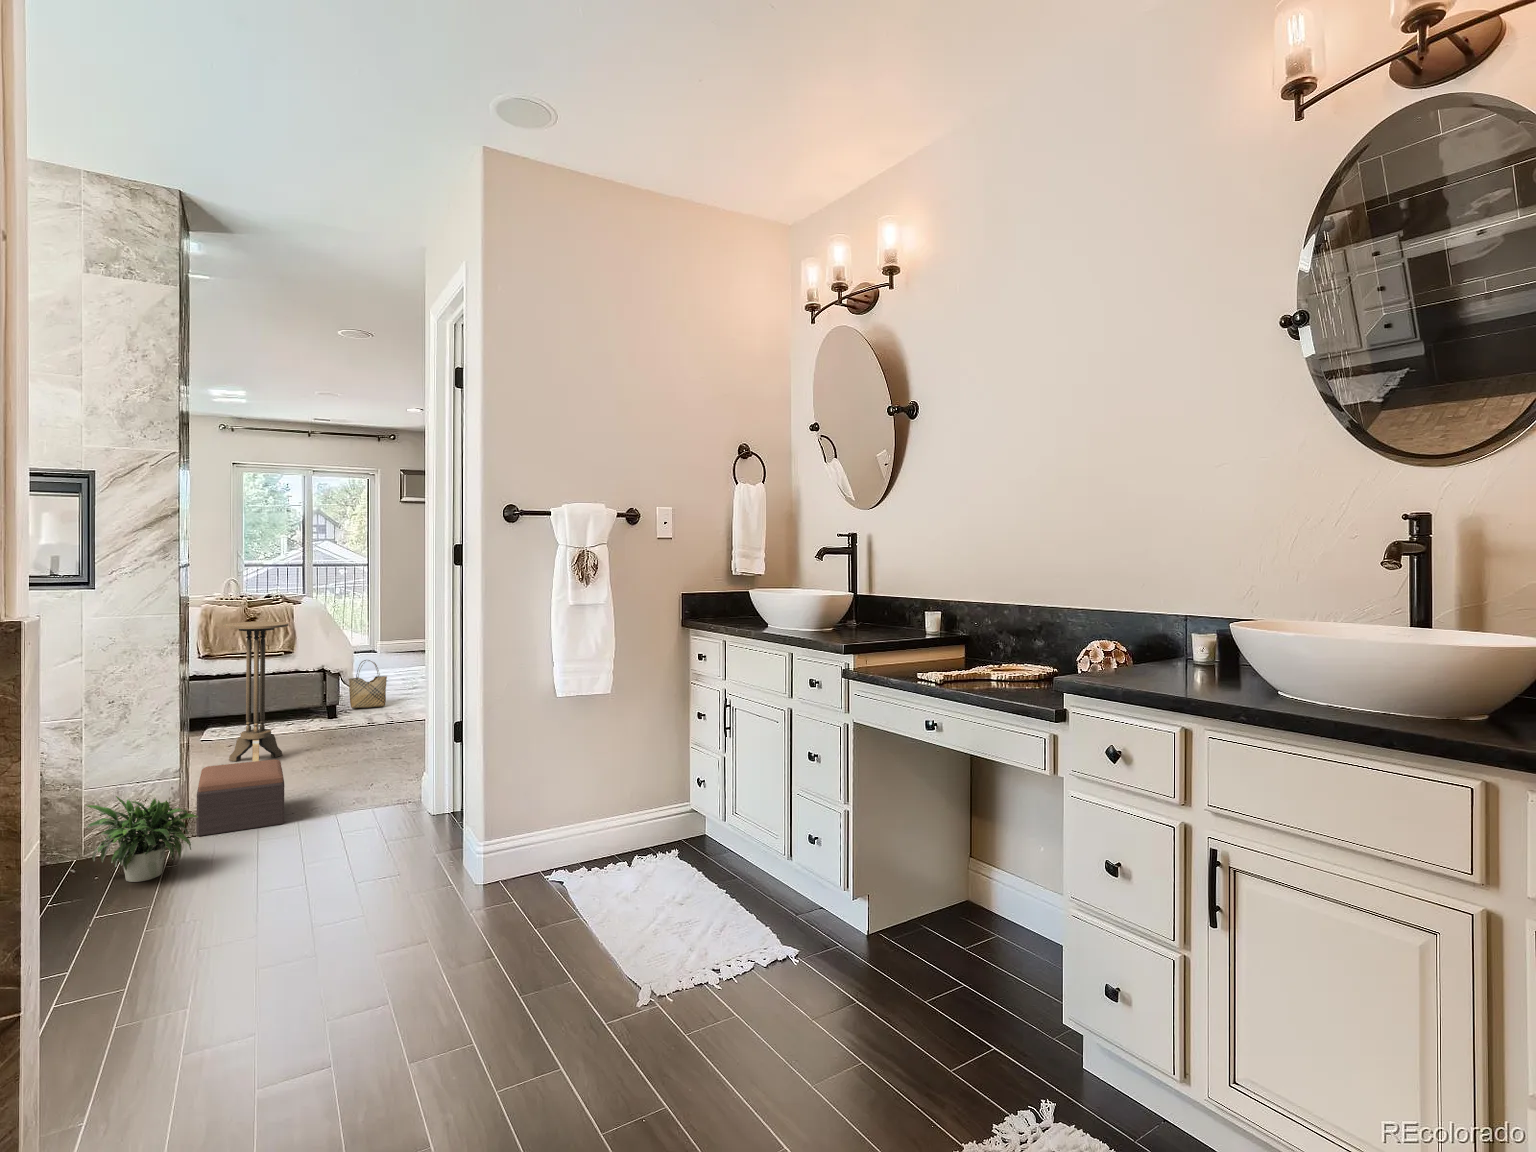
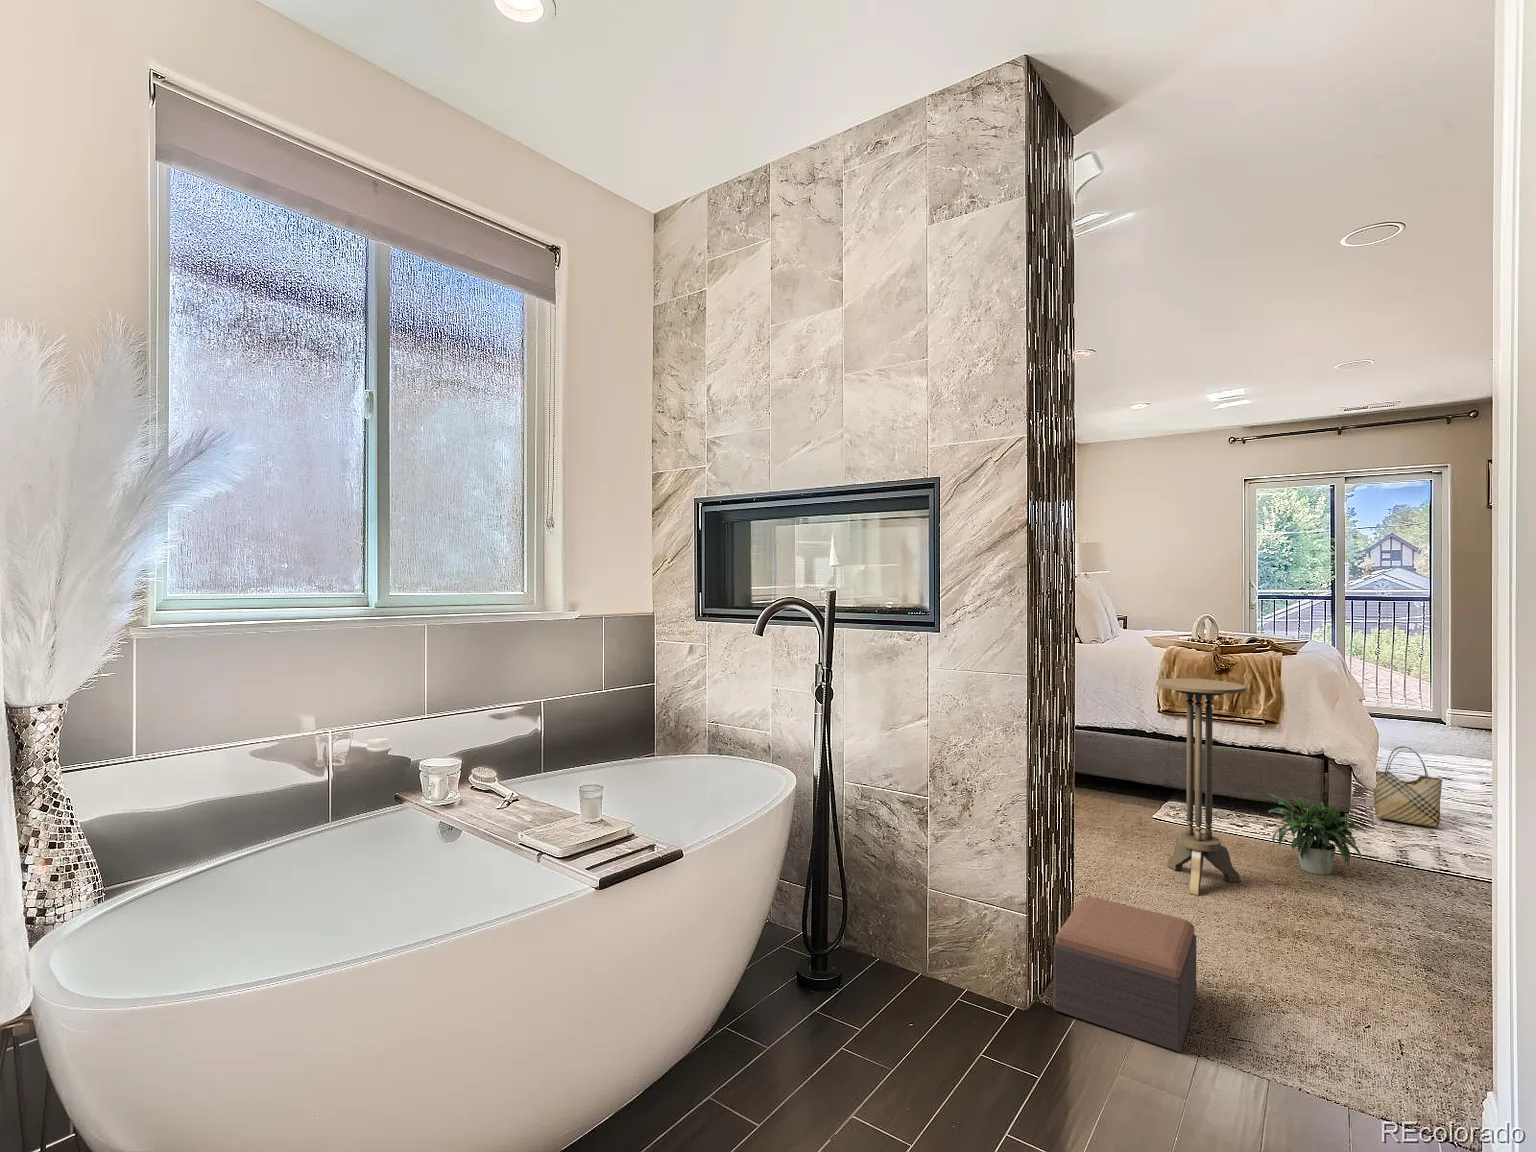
potted plant: present [71,796,198,882] -> present [1253,792,1365,875]

